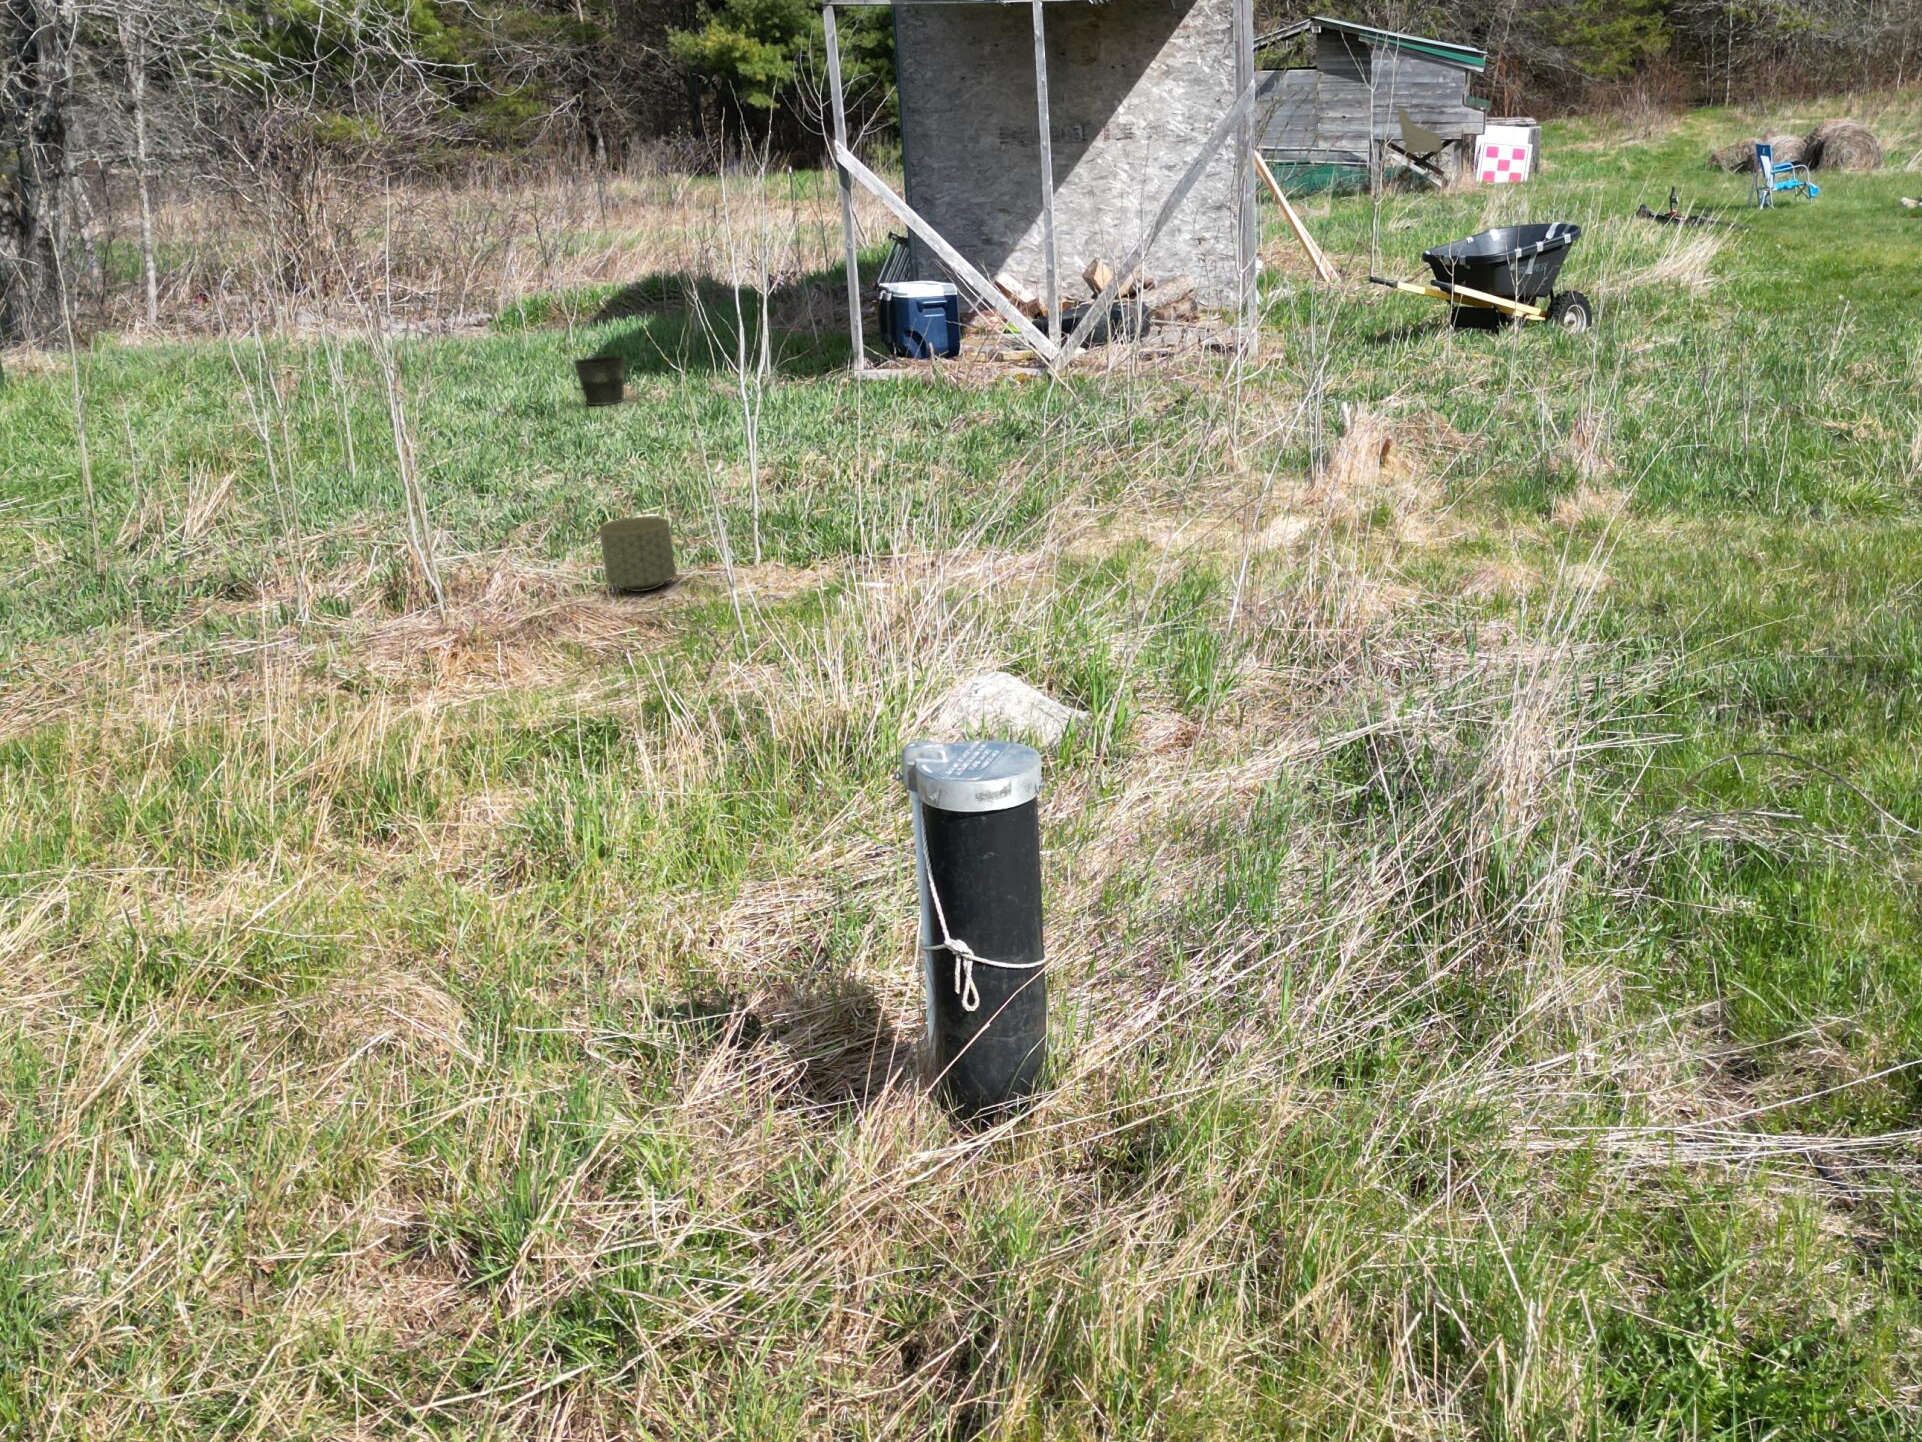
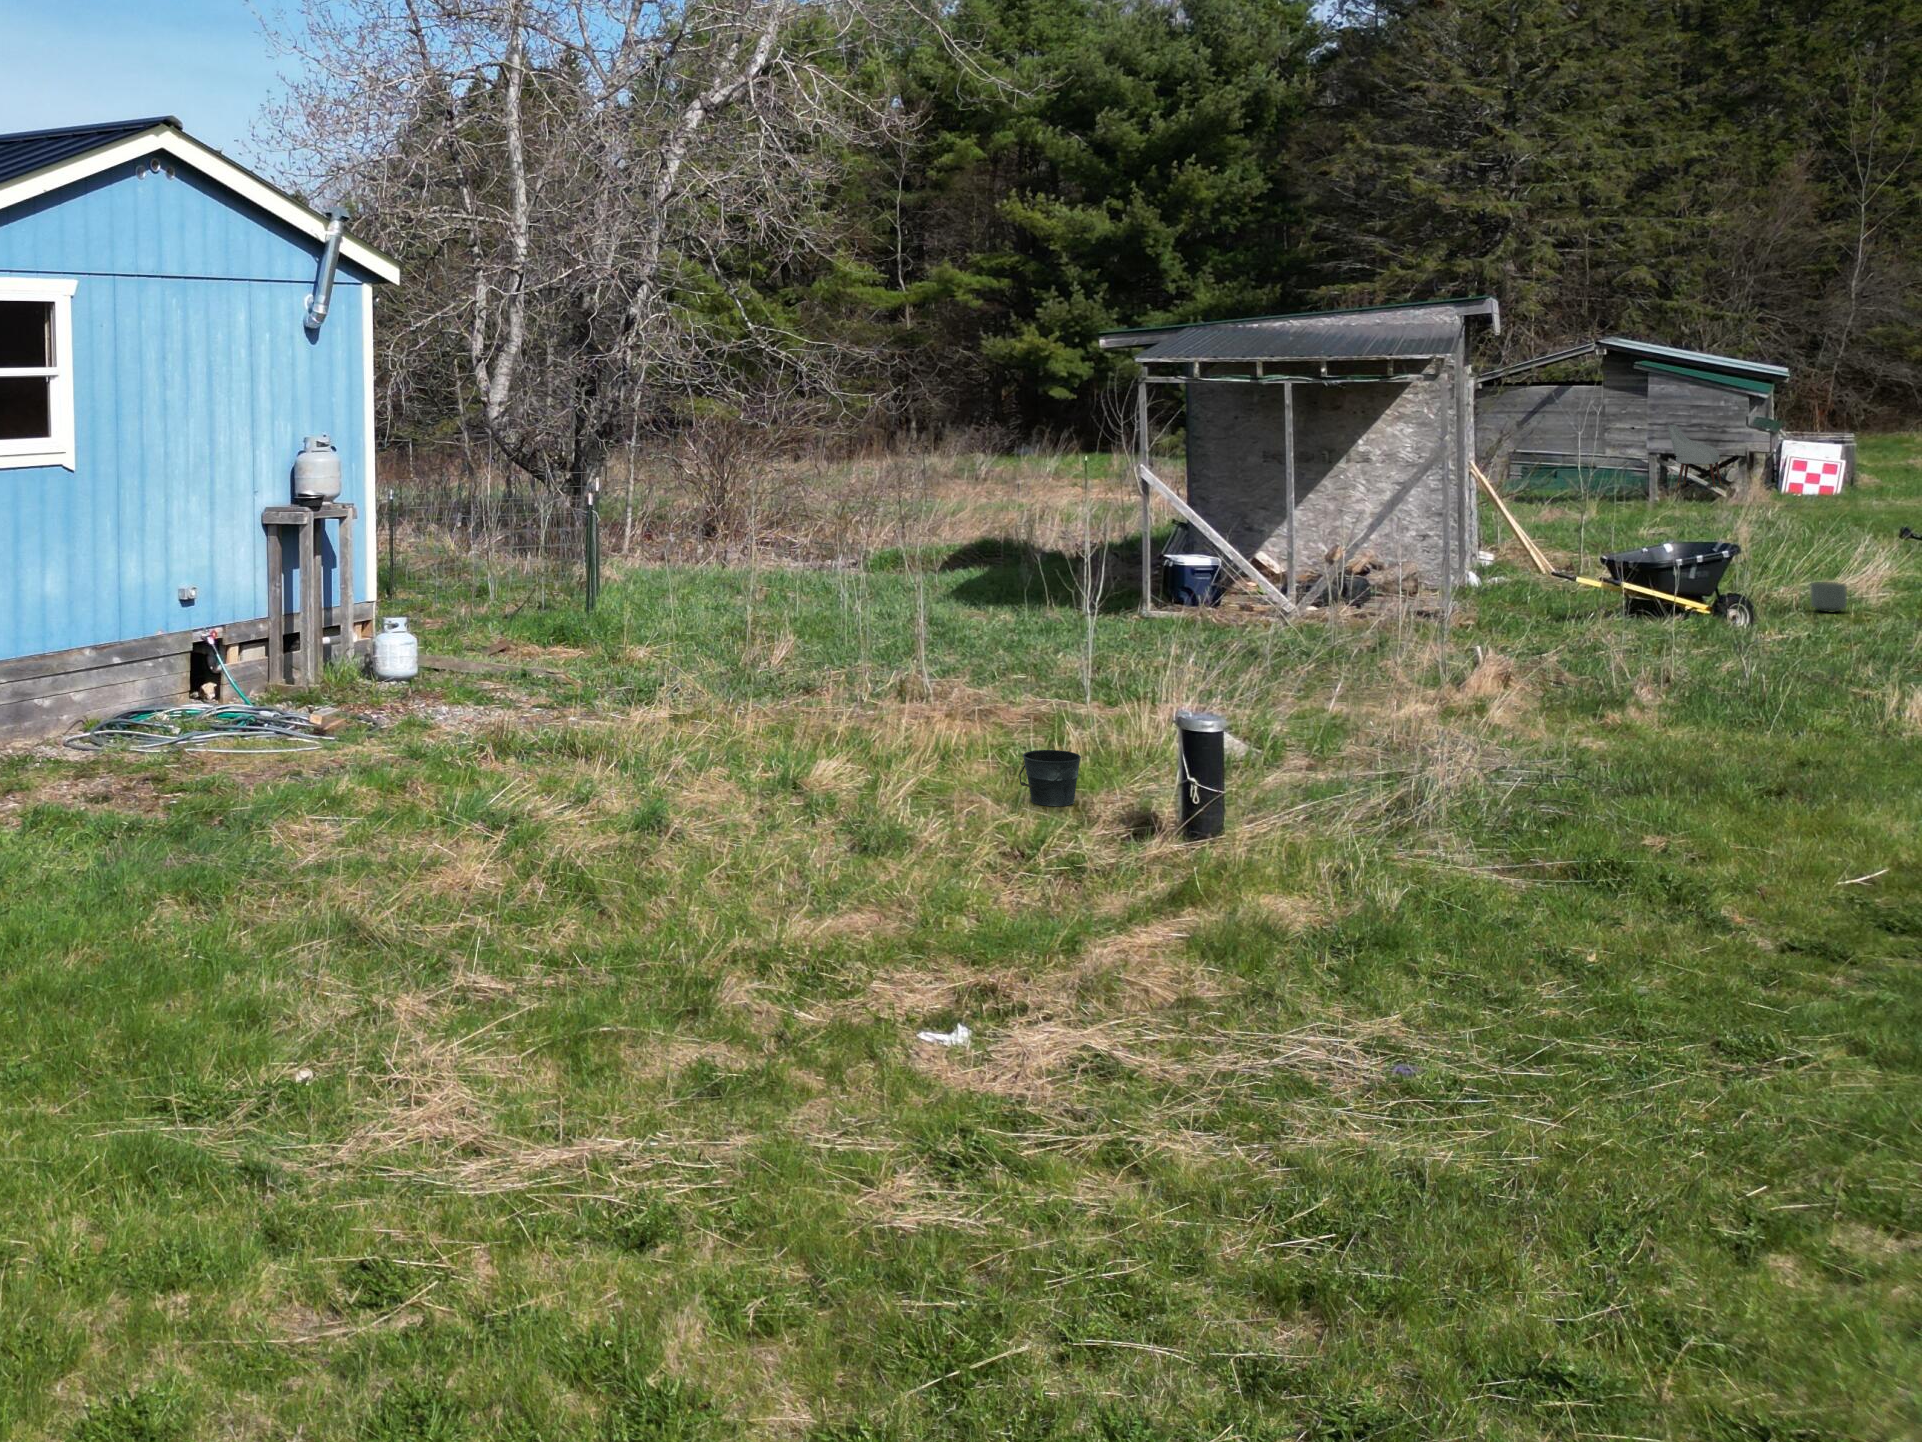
bucket: present [573,356,624,405] -> present [1019,750,1081,806]
planter: present [599,517,676,592] -> present [1810,582,1847,613]

